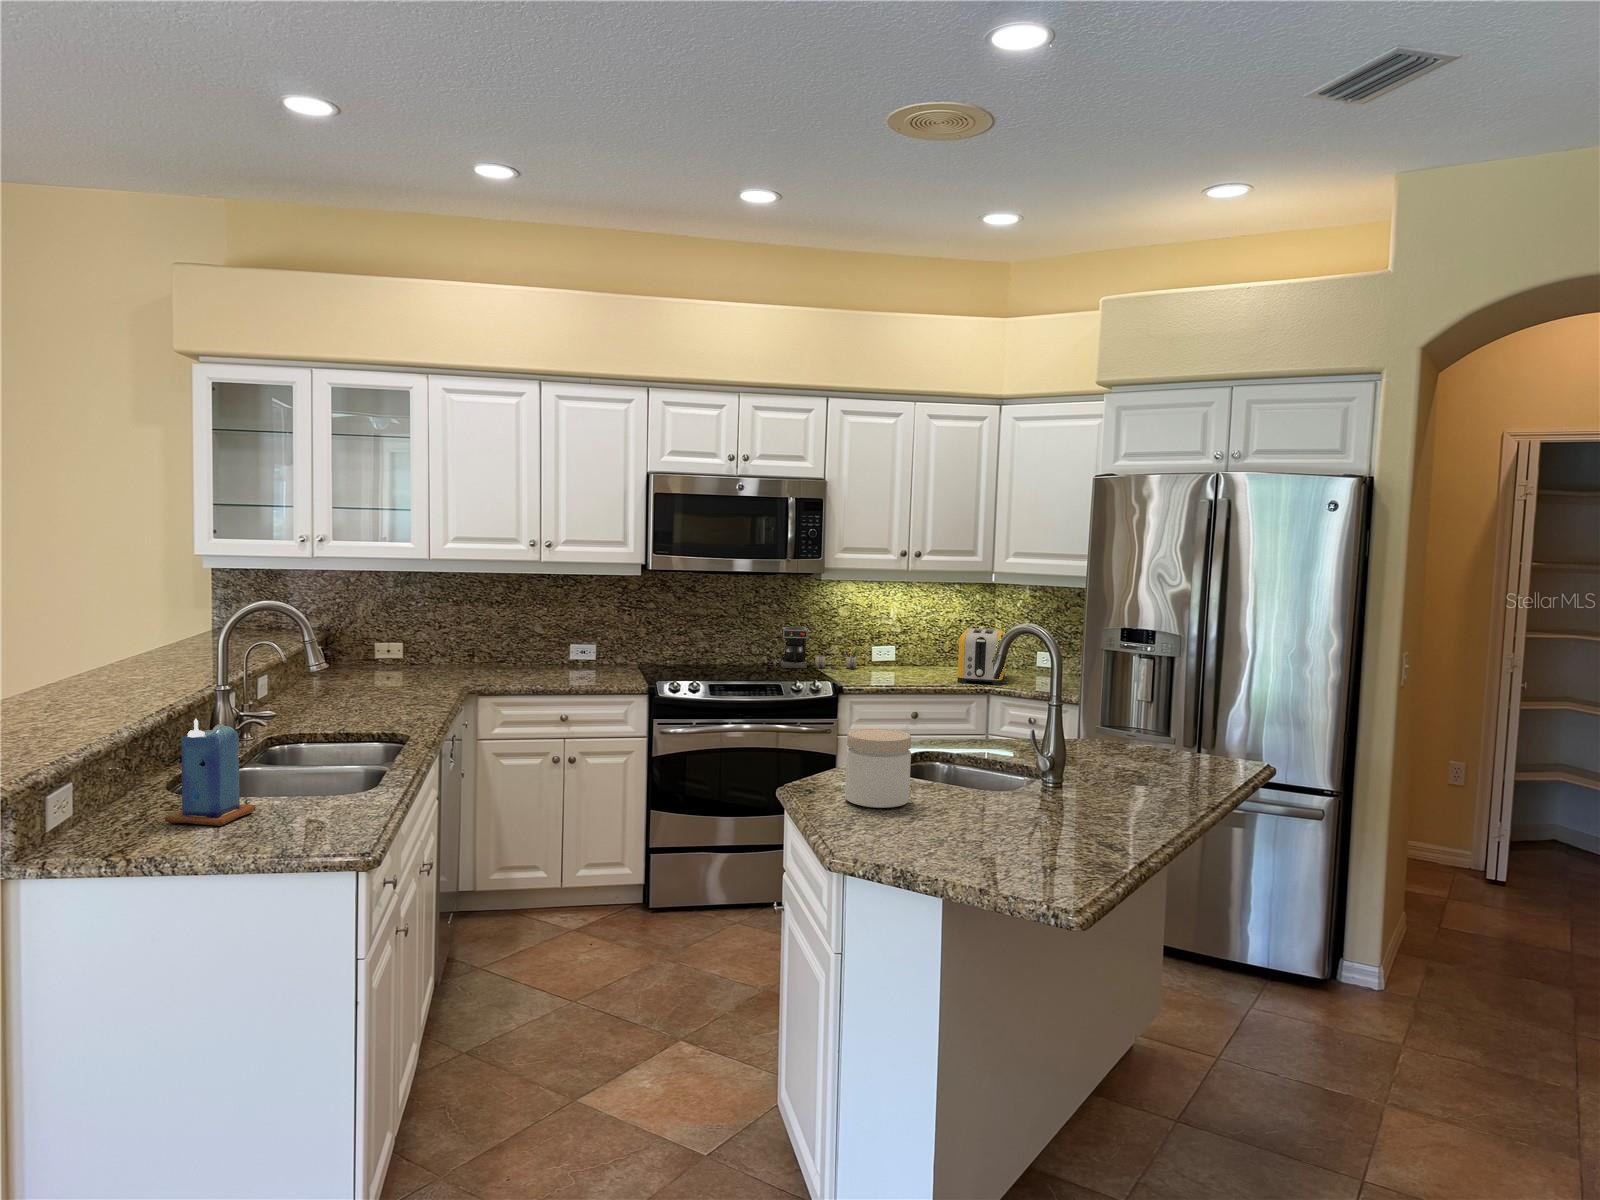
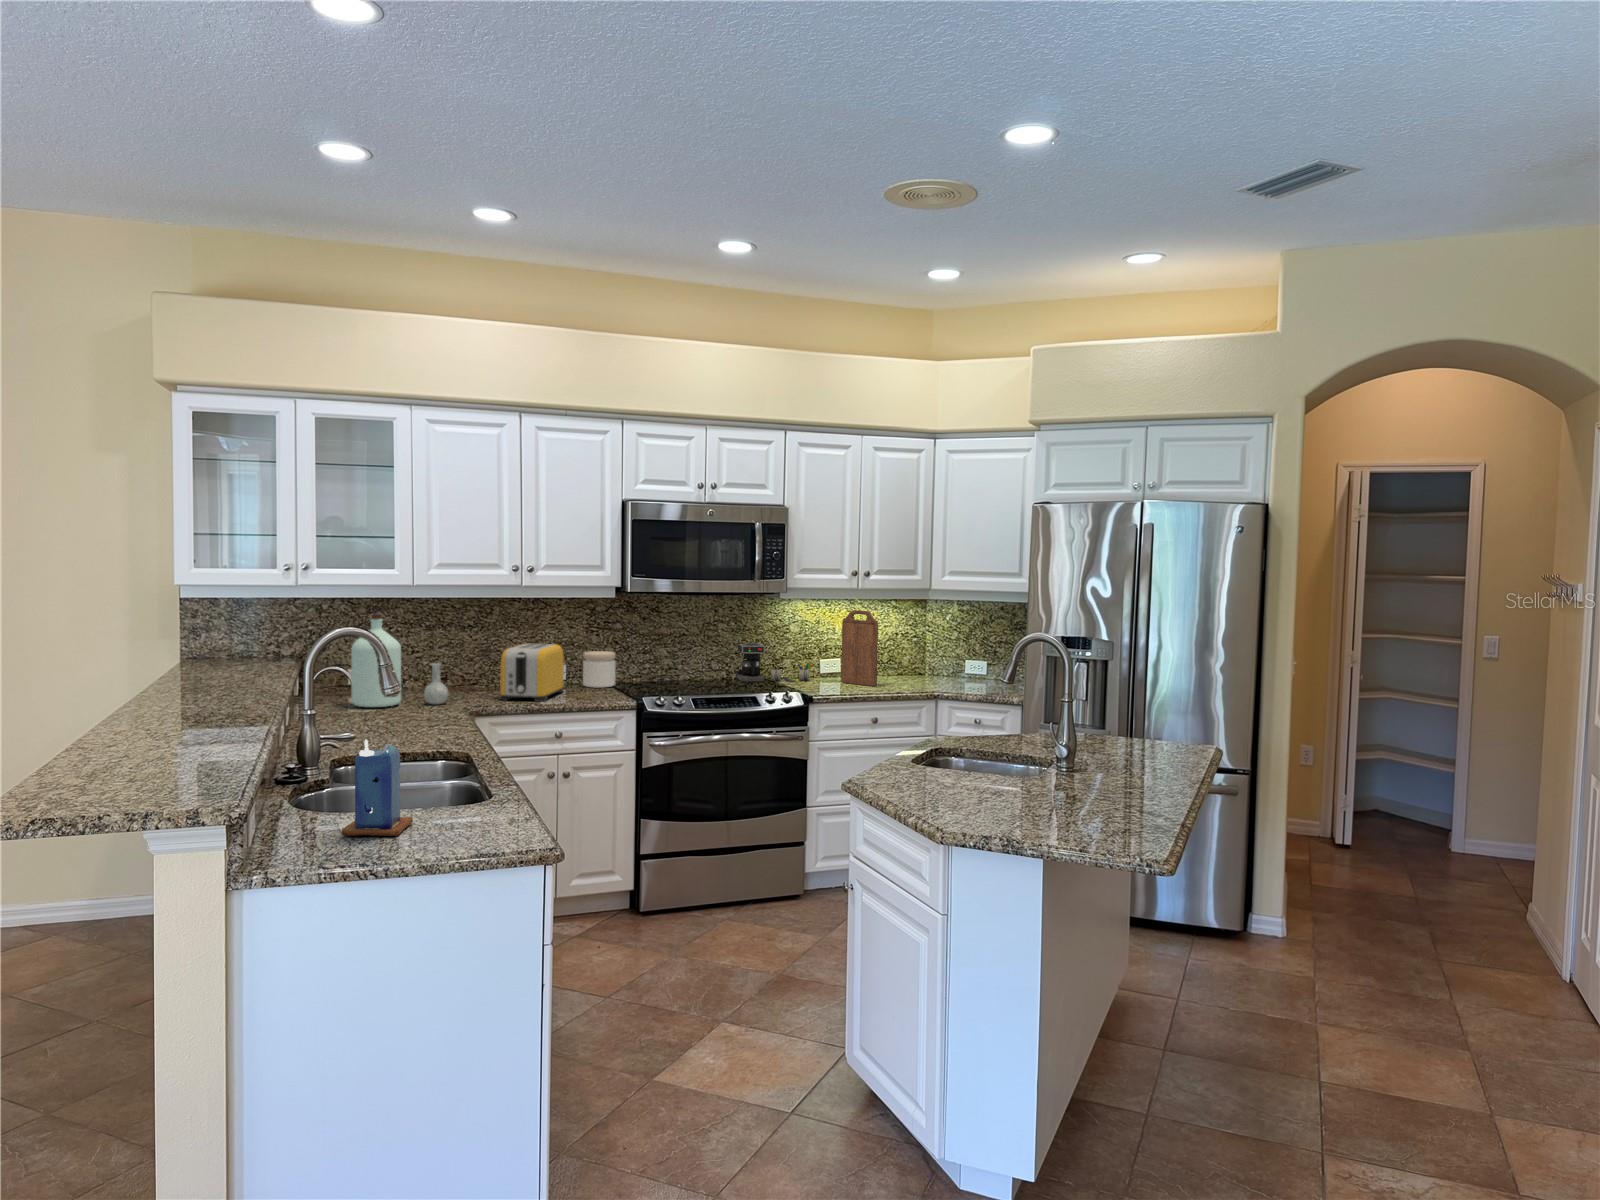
bottle: none [357,587,455,682] -> present [351,614,448,707]
cutting board: none [889,594,927,678] -> present [841,610,878,686]
toaster: present [957,628,1005,685] -> present [500,644,564,702]
jar: present [845,728,911,808] -> present [583,651,616,688]

